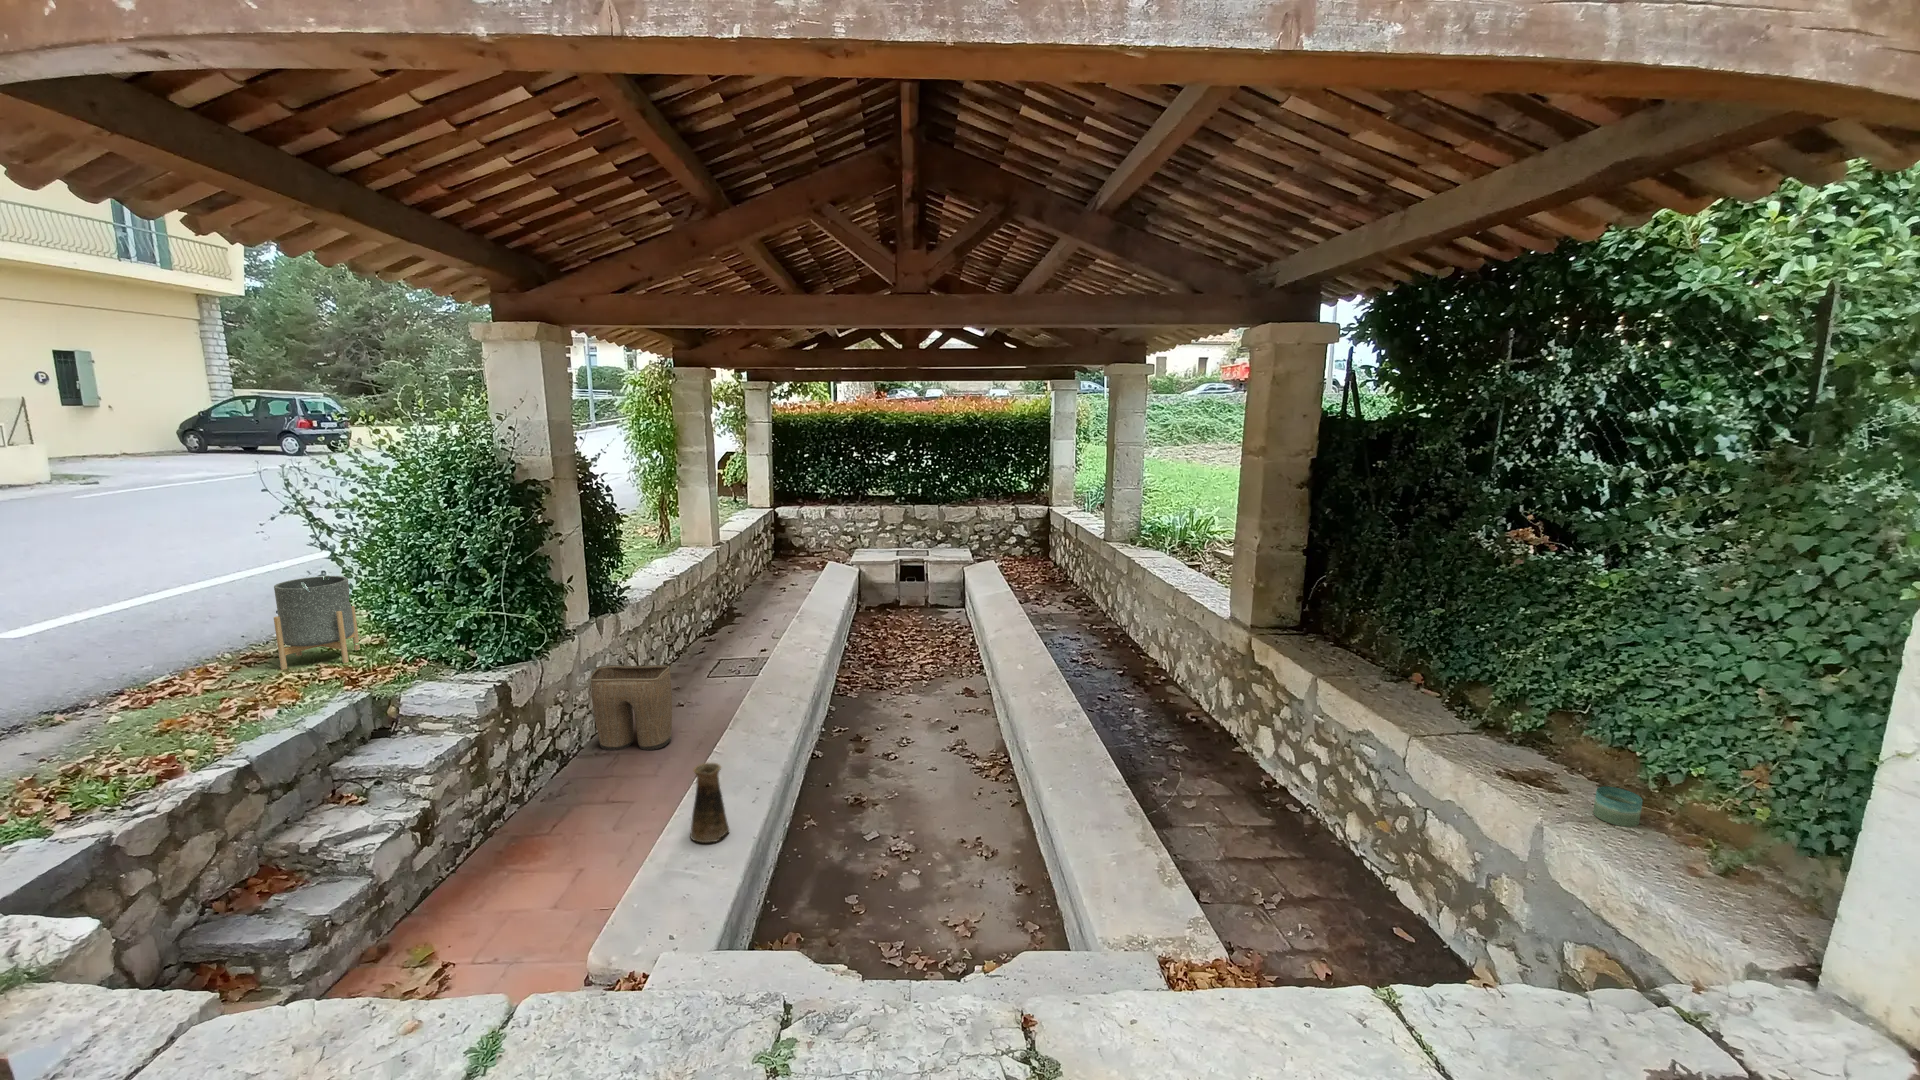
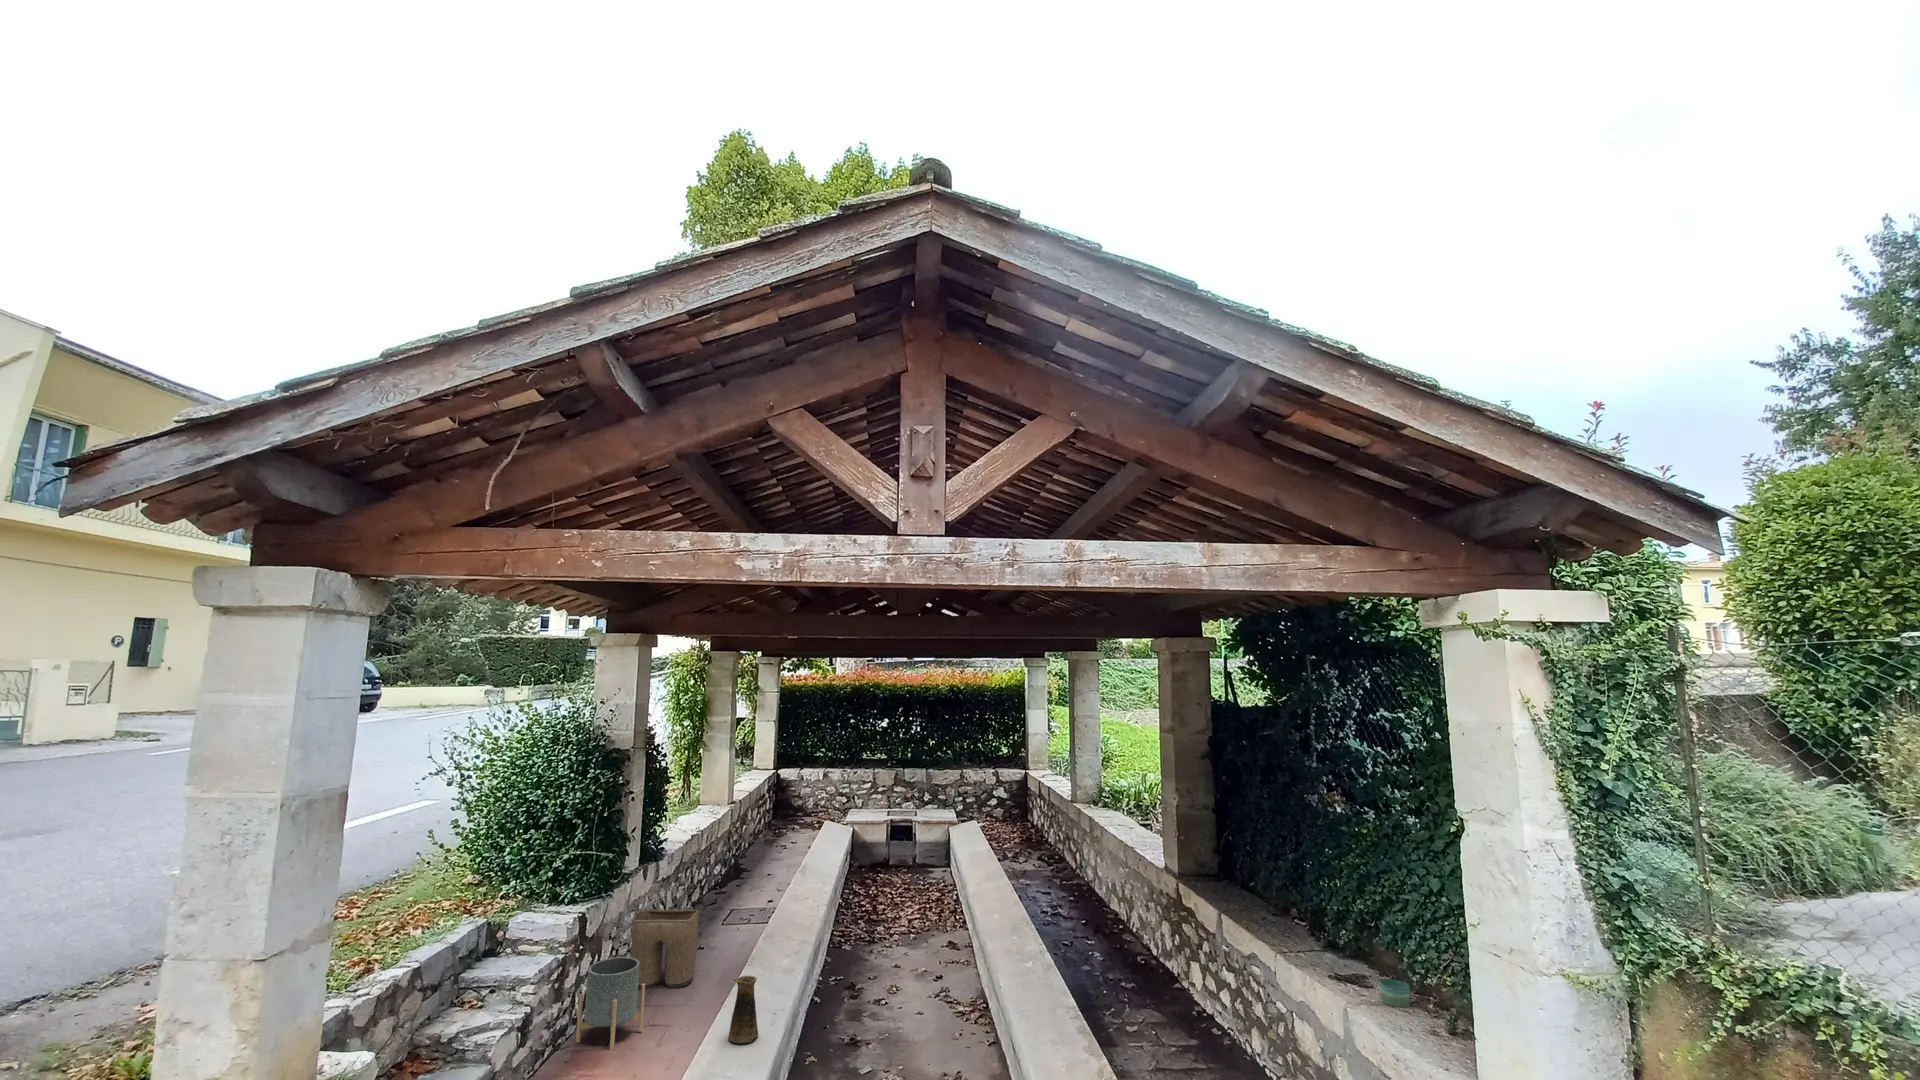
planter: present [274,576,360,670] -> present [576,957,645,1049]

